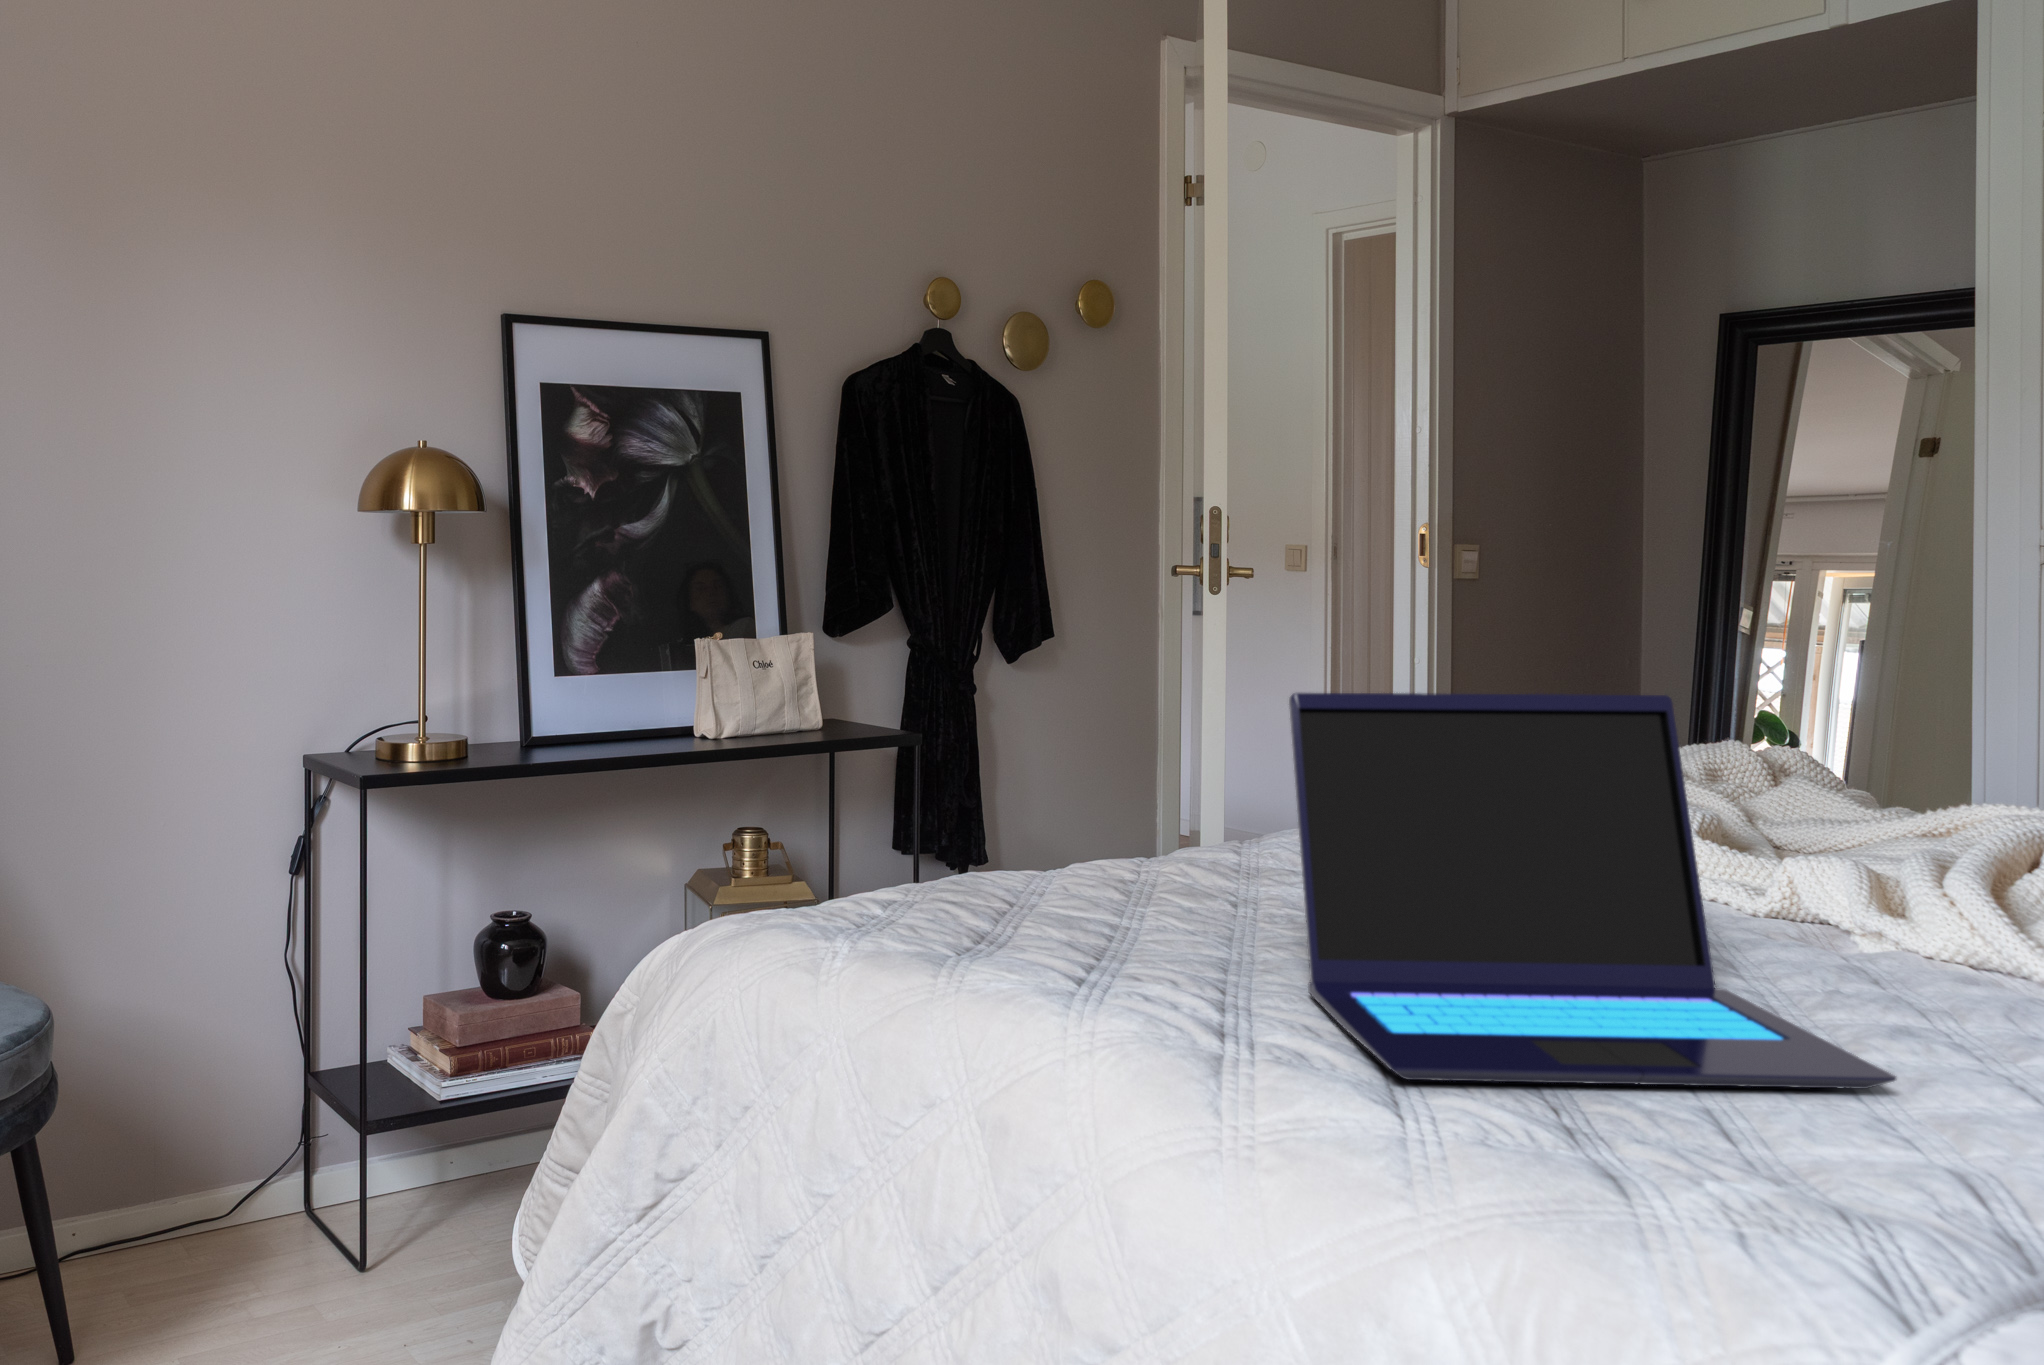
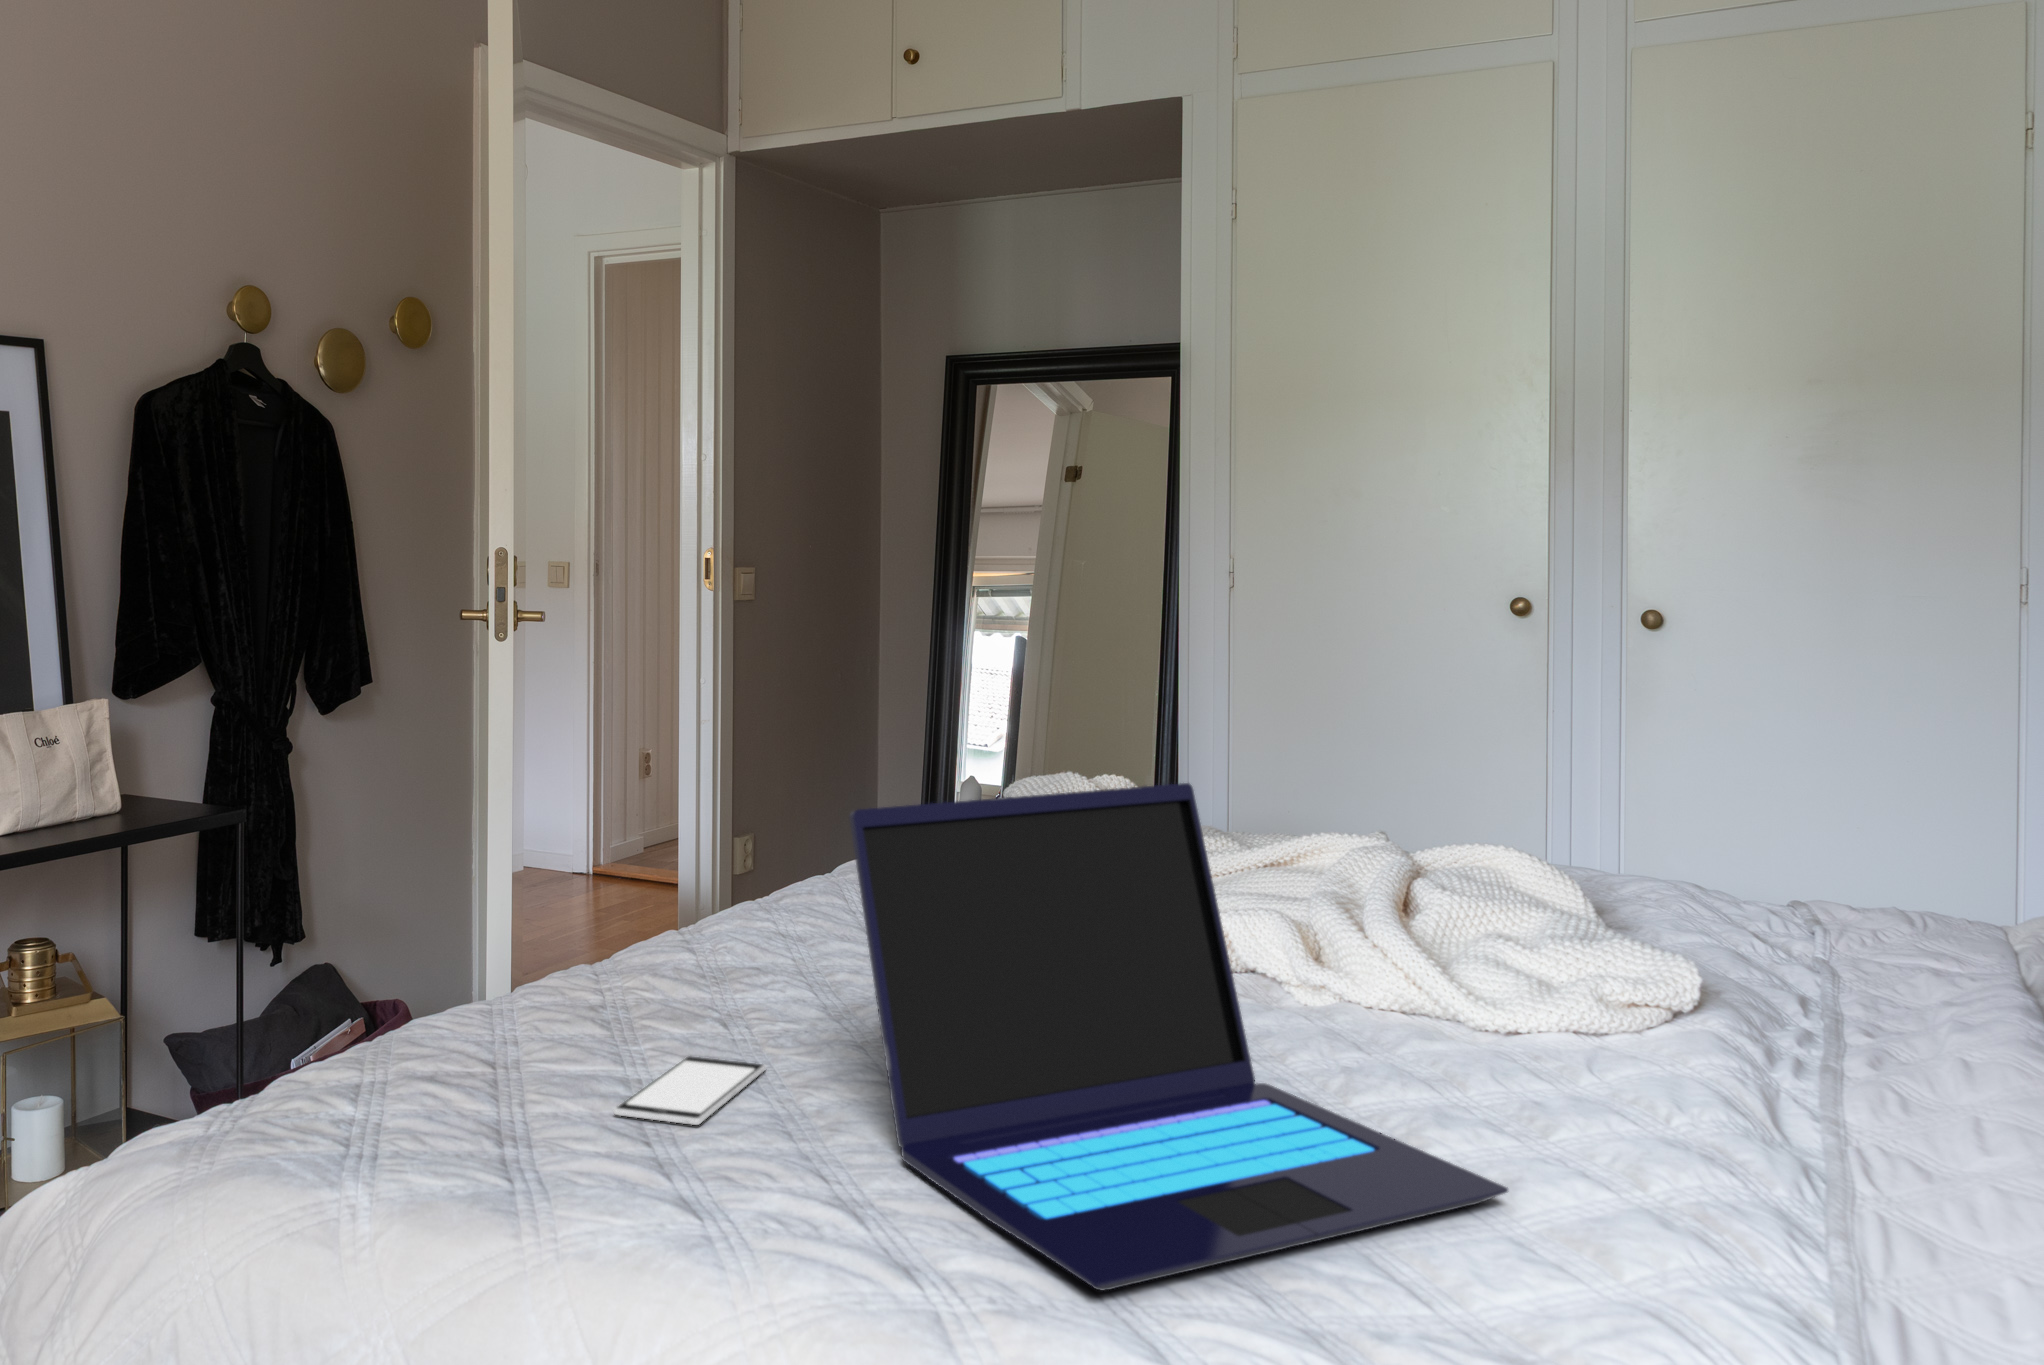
smartphone: none [1090,917,1244,955] -> present [614,1056,766,1125]

